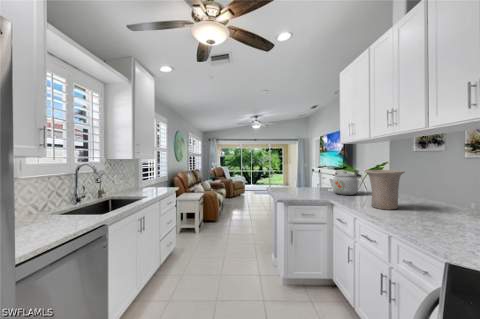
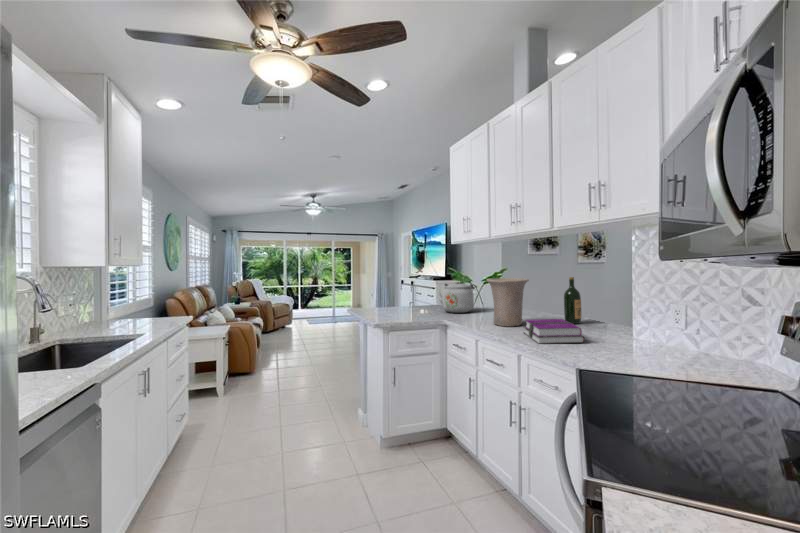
wine bottle: none [441,170,461,212] -> present [564,277,581,324]
hardback book: none [397,206,460,232] -> present [524,319,584,343]

